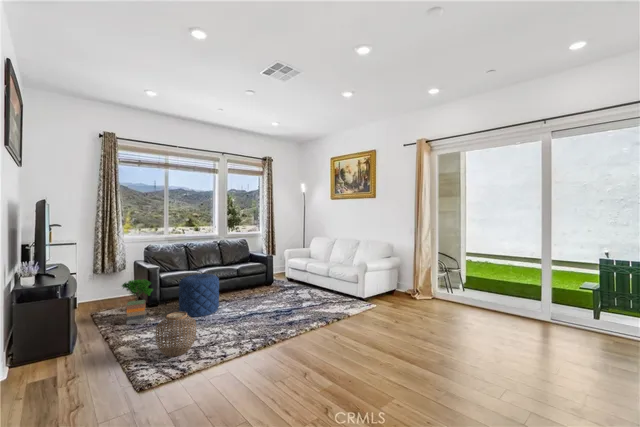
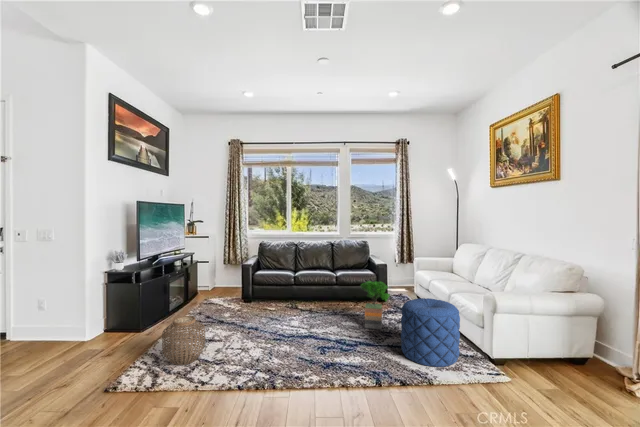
pouf: present [179,274,219,317] -> present [401,298,460,367]
potted tree: present [122,279,153,325] -> present [361,281,389,329]

